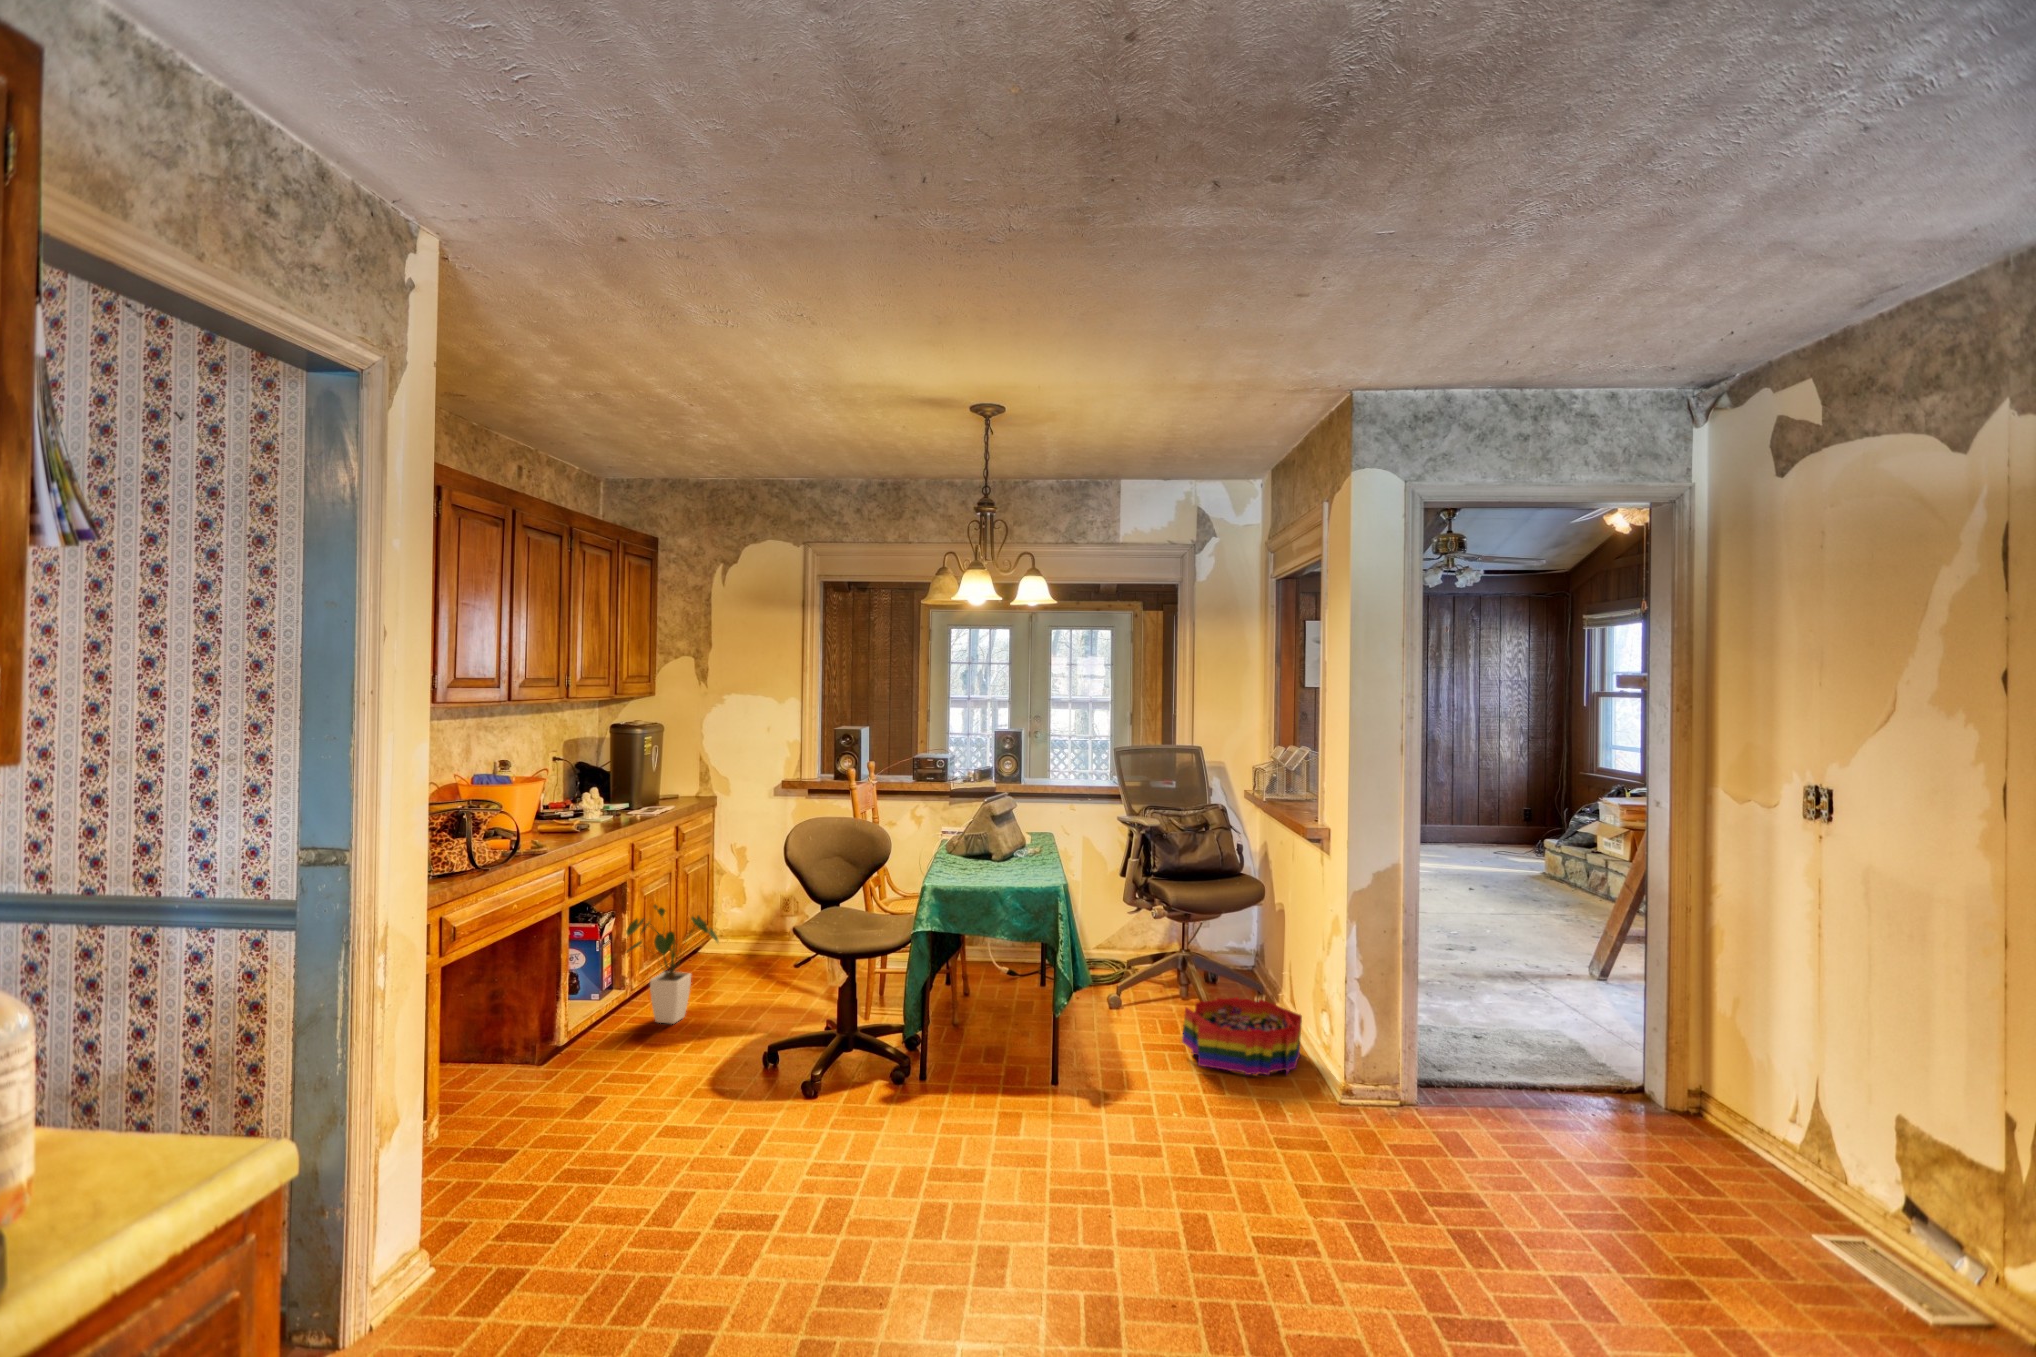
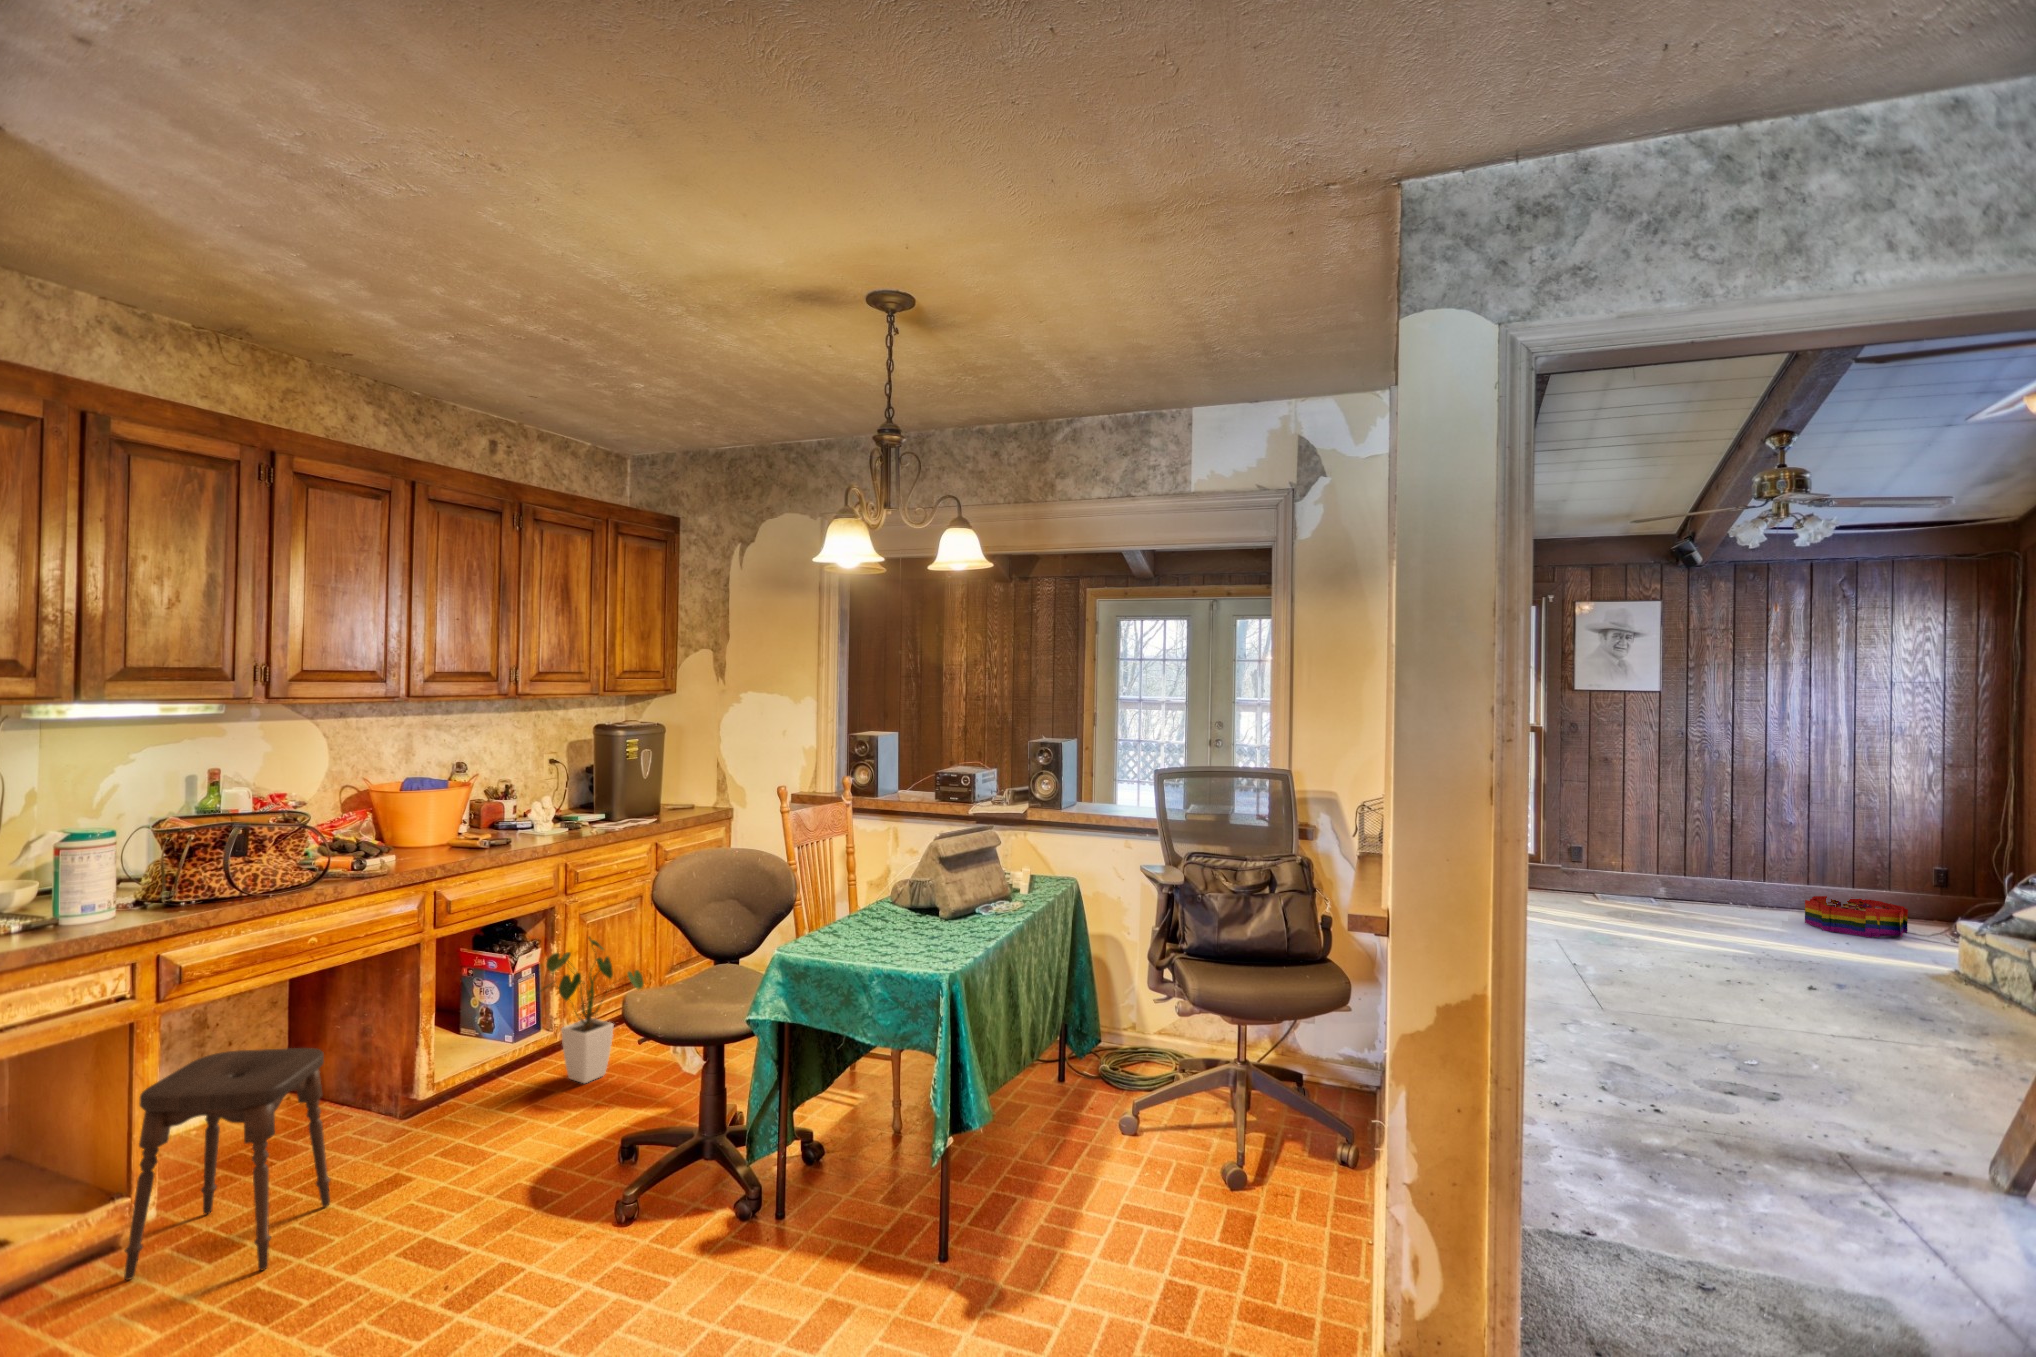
stool: none [447,991,565,1179] -> present [124,1048,330,1280]
storage bin: present [1182,997,1302,1075] -> present [1805,896,1908,938]

